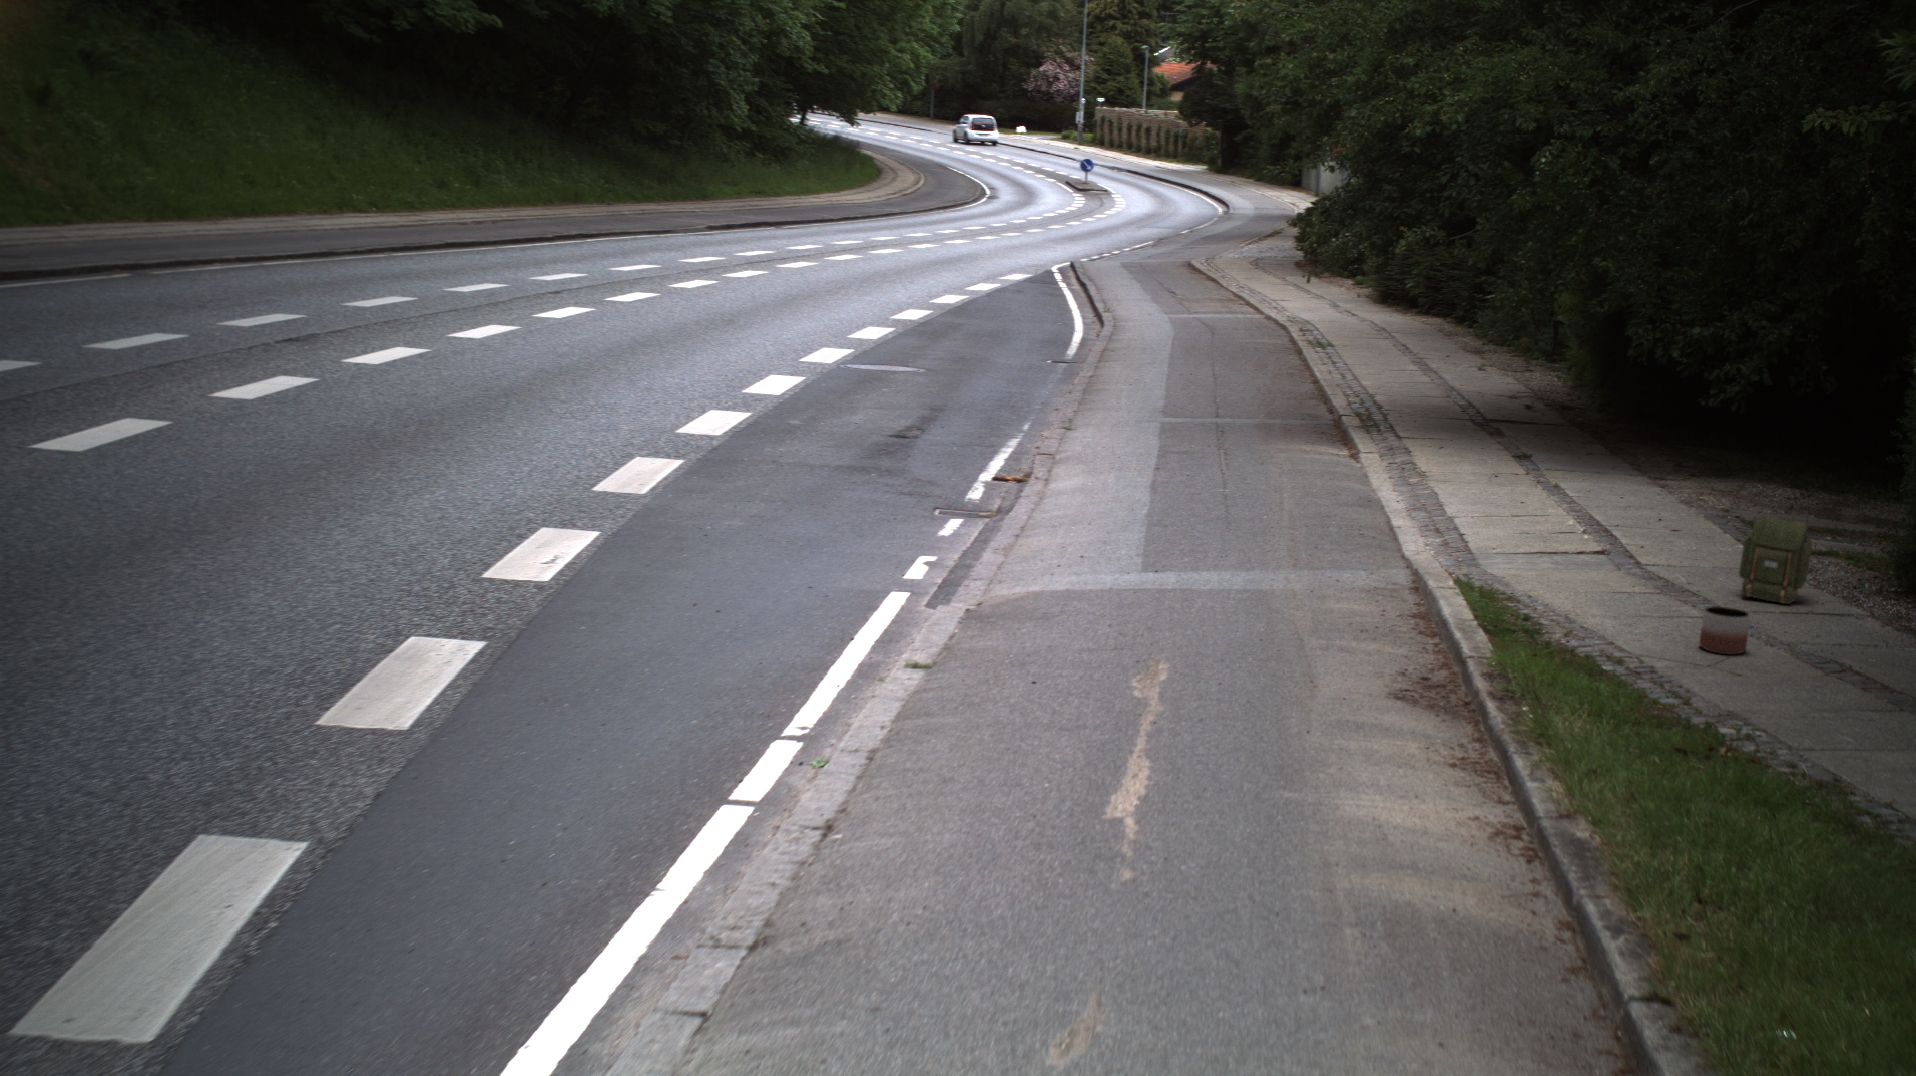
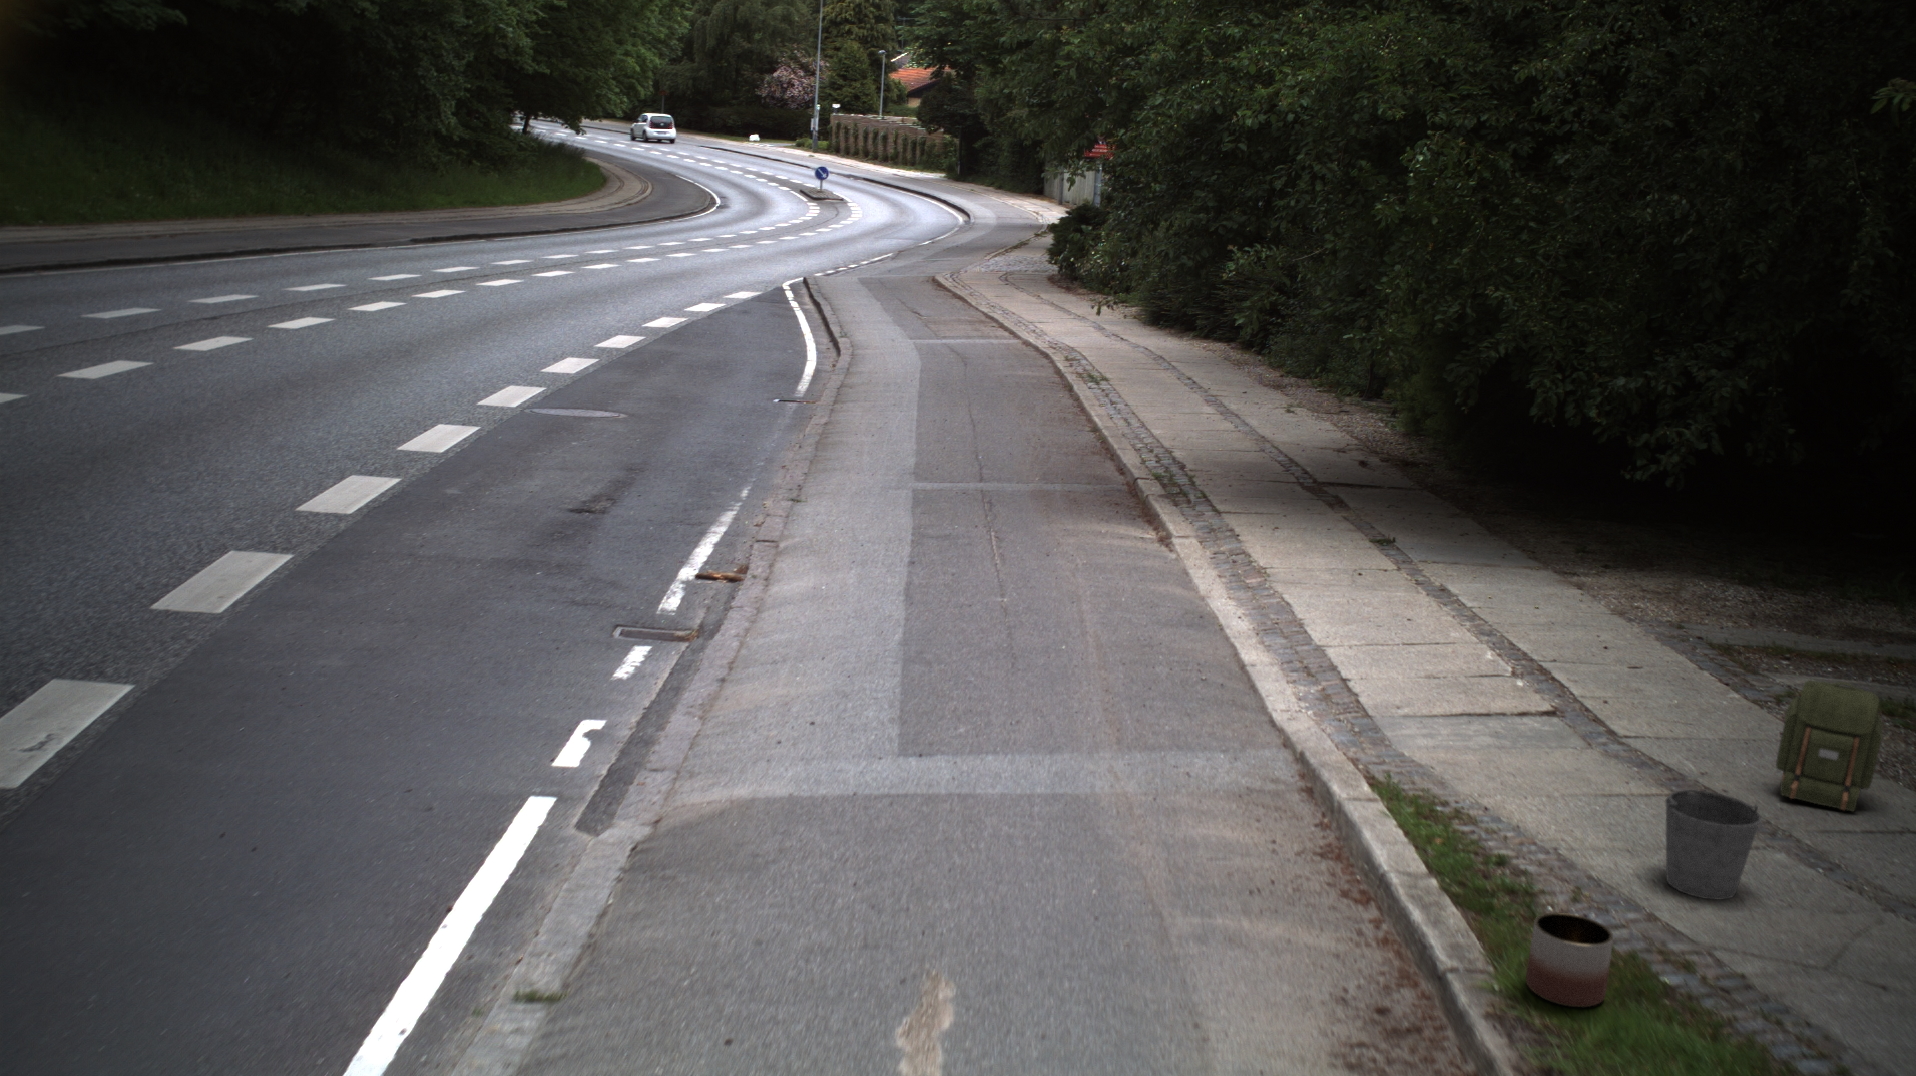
bucket: none [1624,572,1685,638] -> present [1665,790,1761,899]
planter: present [1699,606,1750,655] -> present [1526,913,1613,1007]

